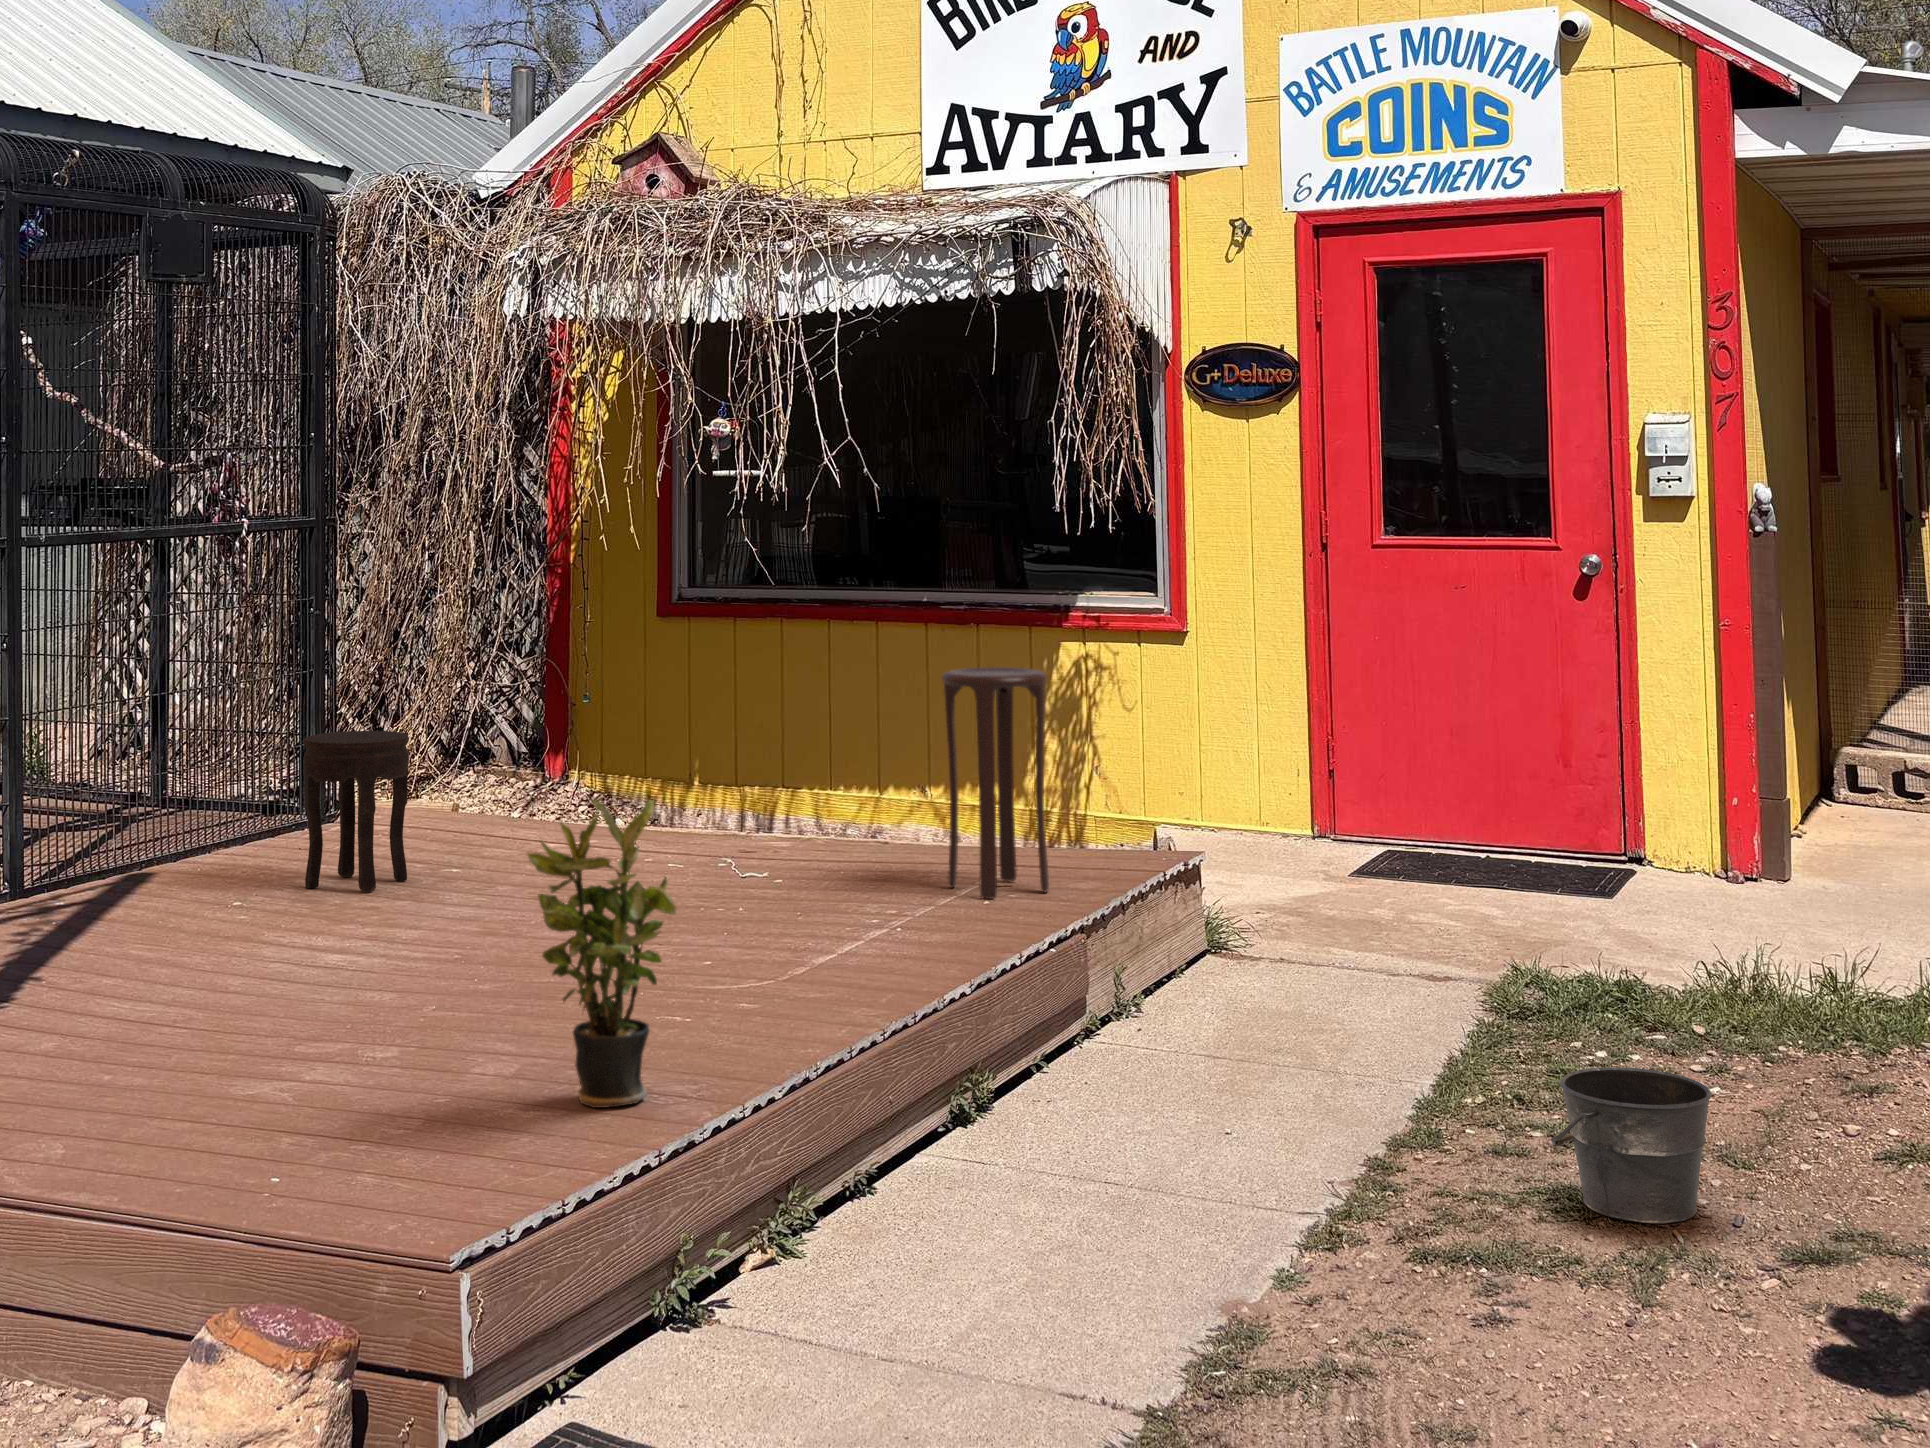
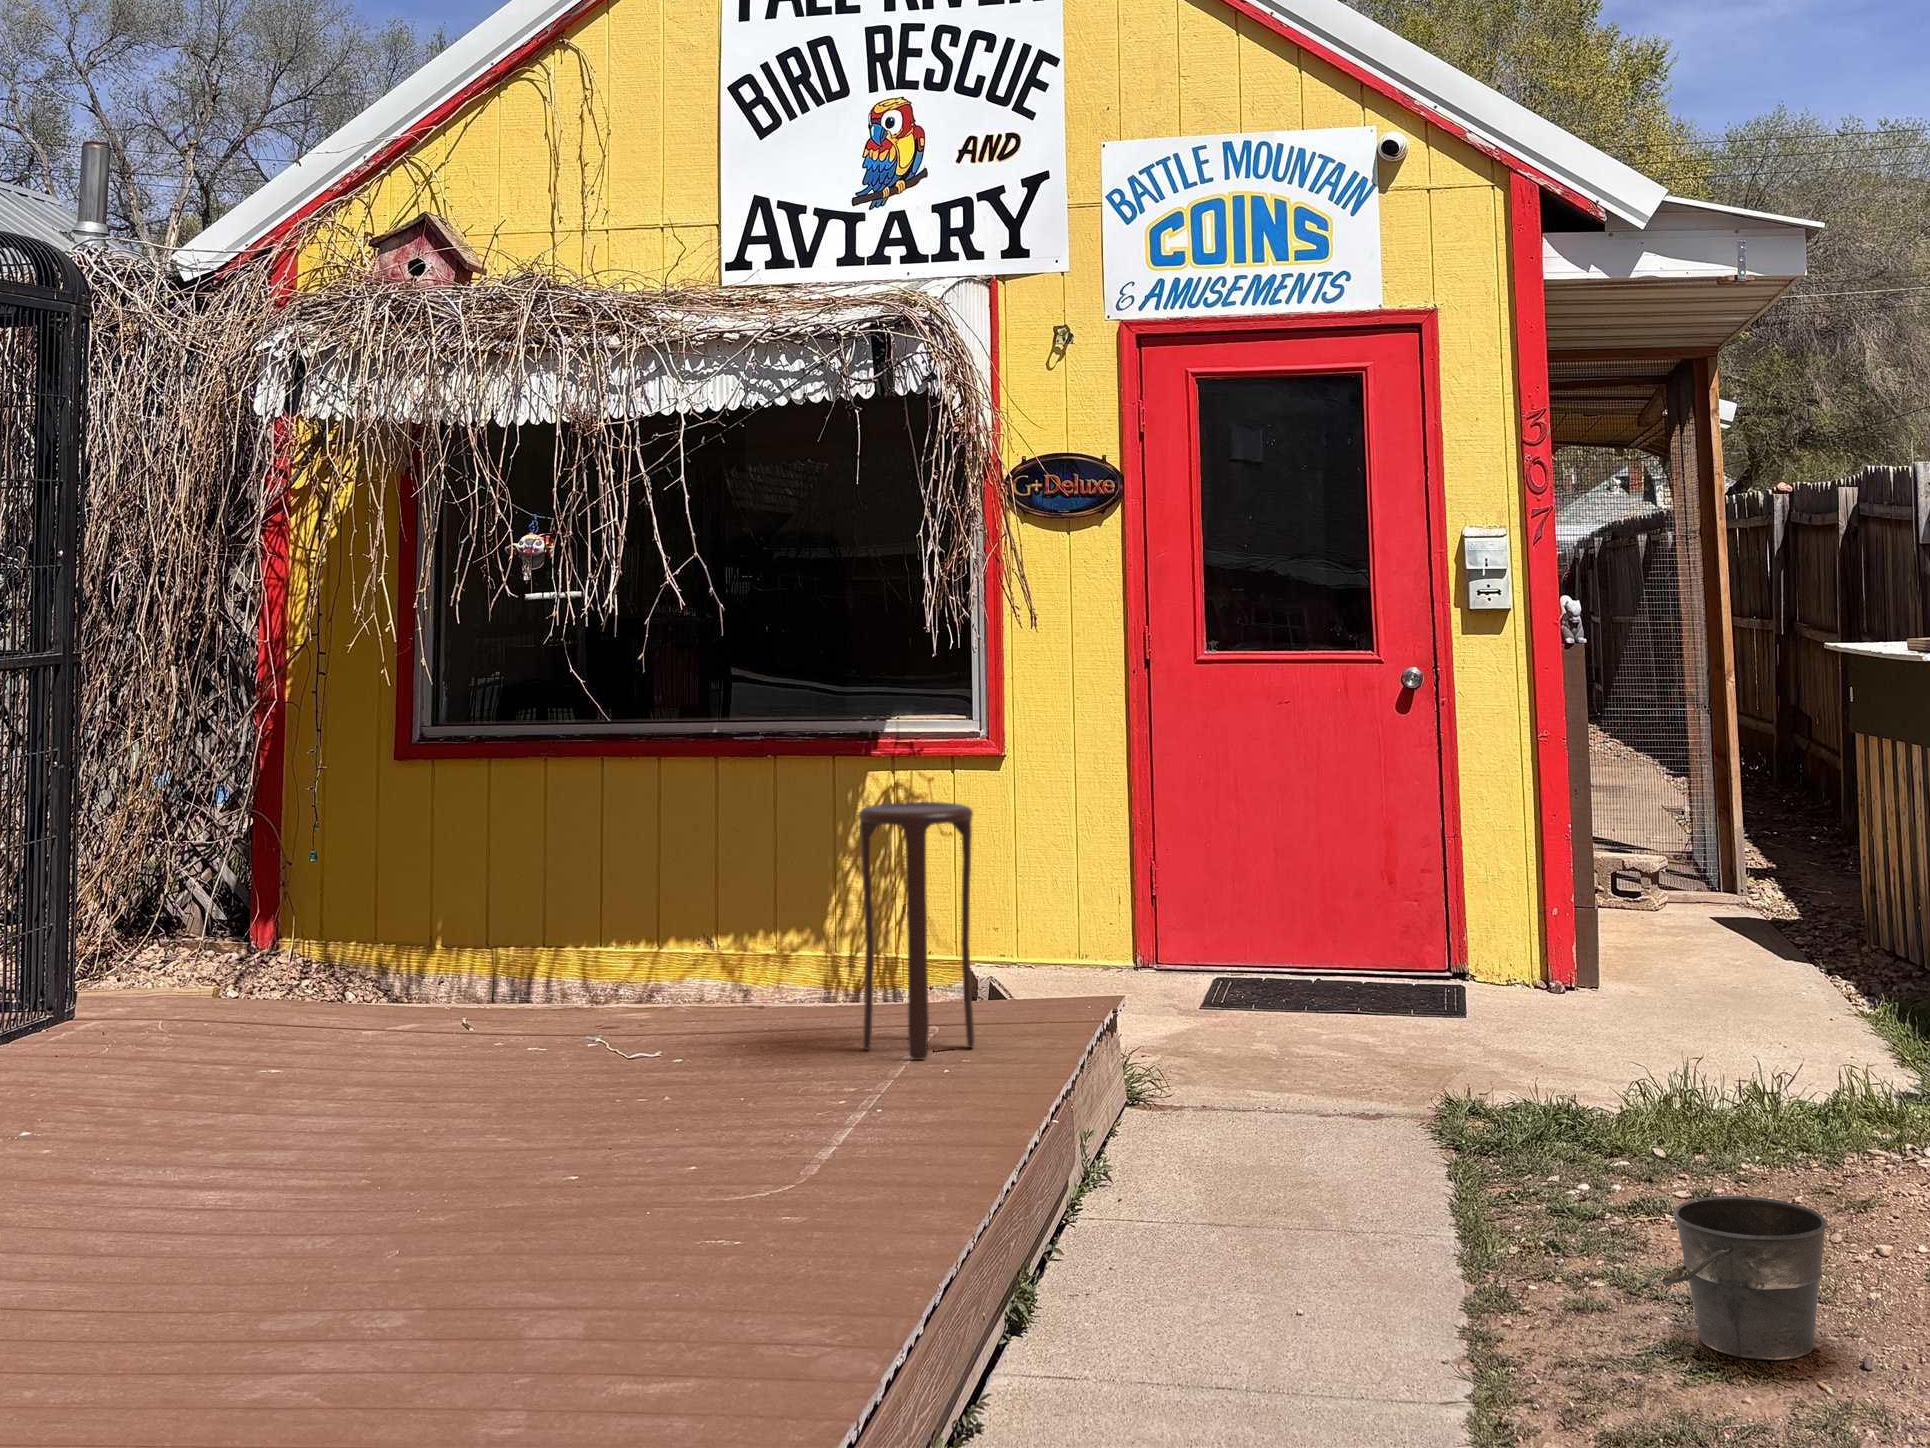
side table: present [303,731,409,893] -> none [97,905,230,1106]
potted plant: present [527,798,676,1108] -> none [644,975,815,1362]

